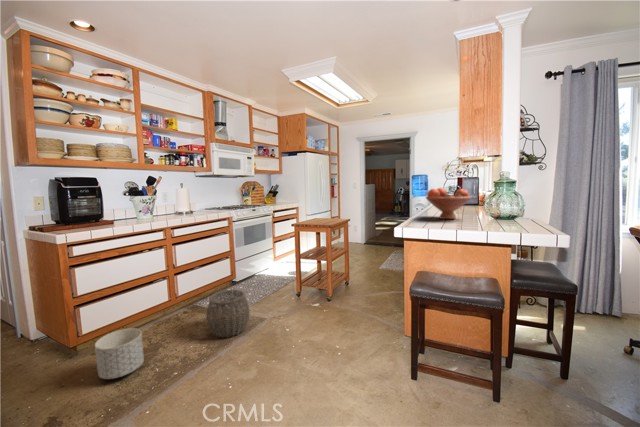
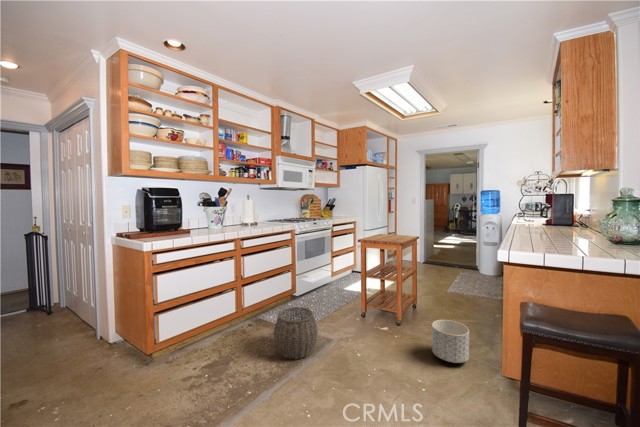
fruit bowl: present [426,188,471,219] -> none [534,204,603,243]
planter: present [95,328,144,379] -> present [432,320,469,363]

